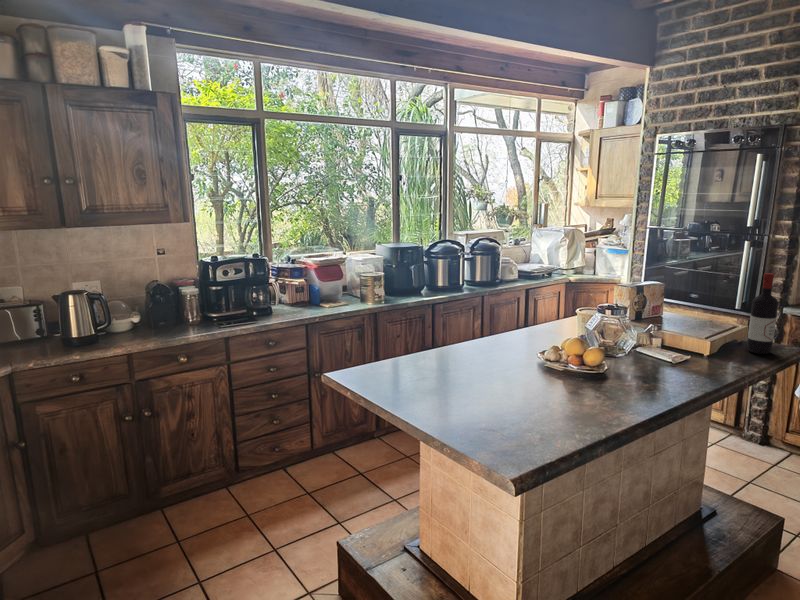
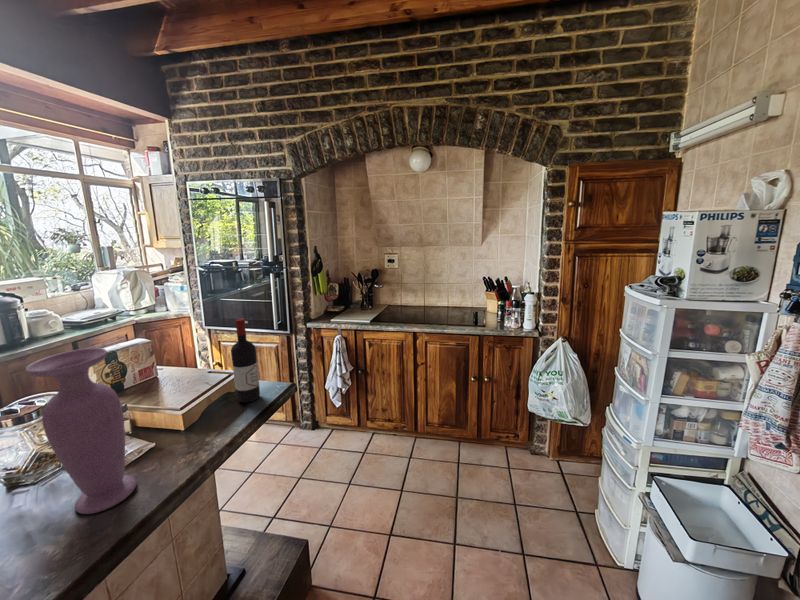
vase: none [660,270,708,380] -> present [26,348,137,514]

